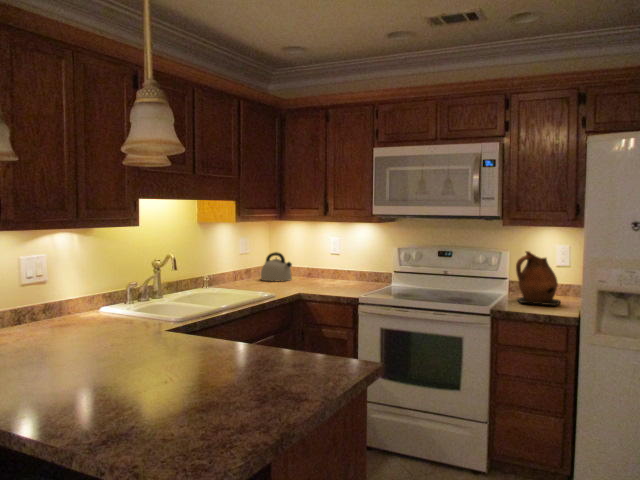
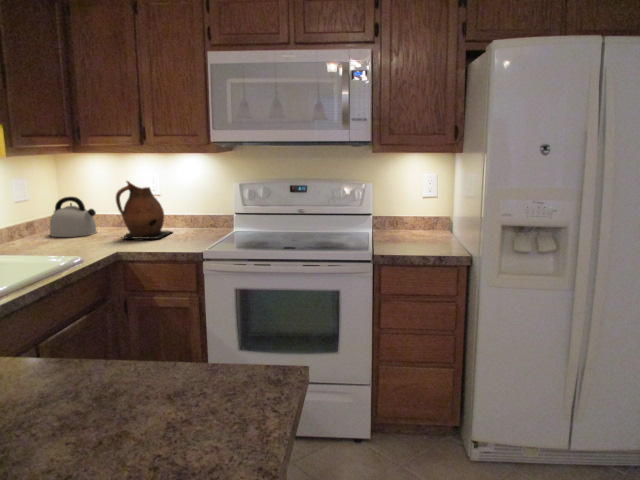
ceramic pitcher: present [516,251,560,305] -> present [116,181,171,239]

